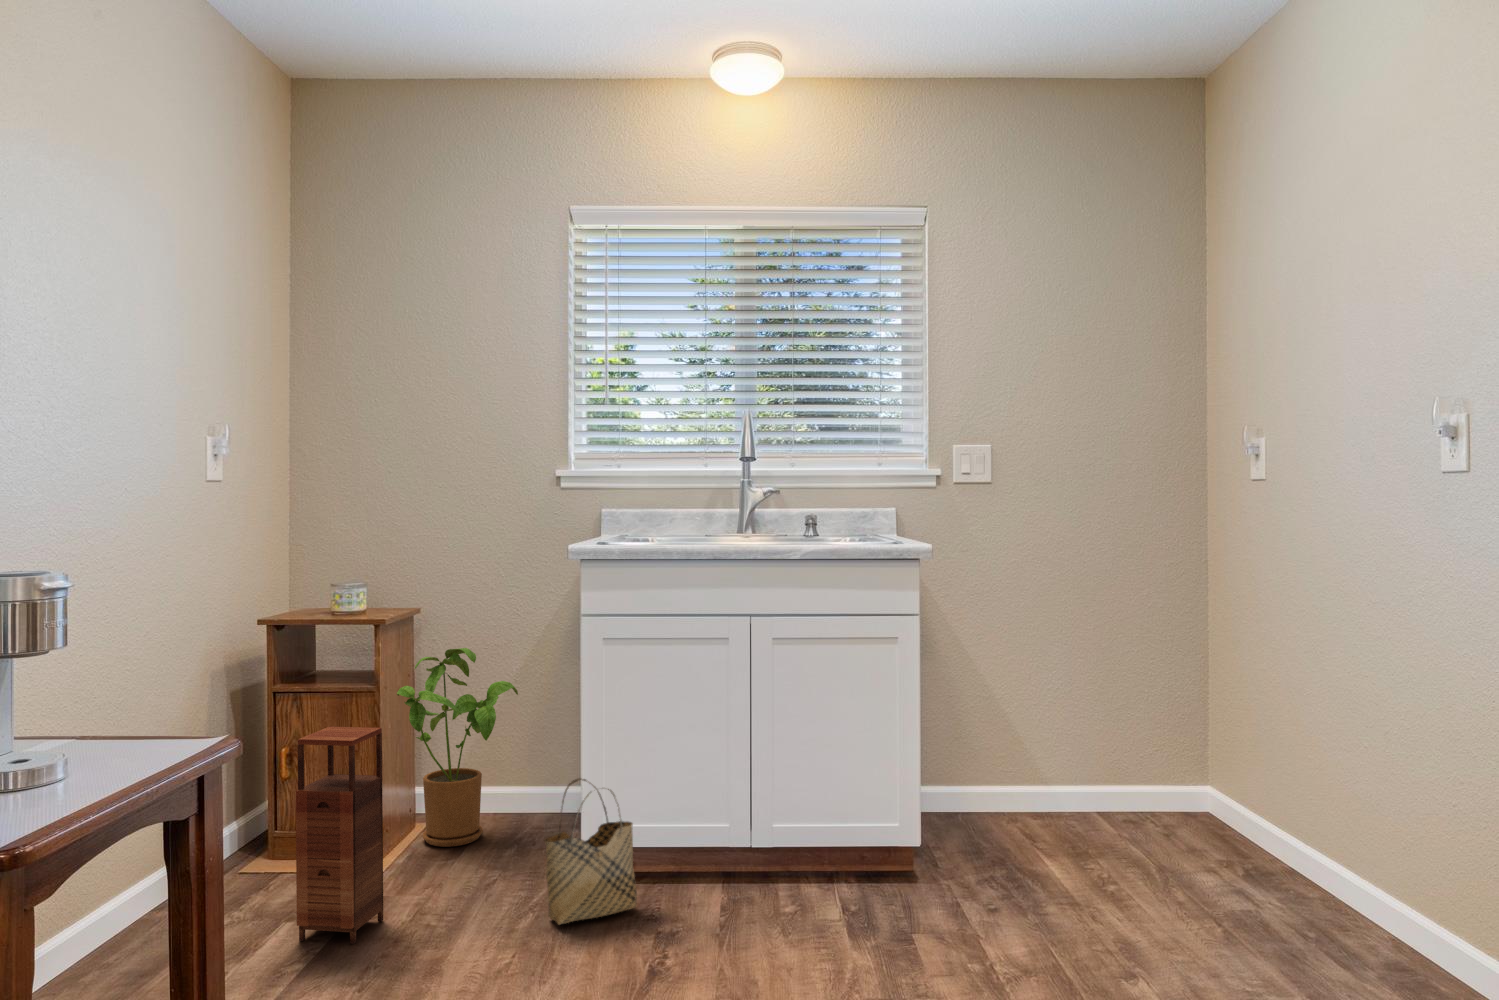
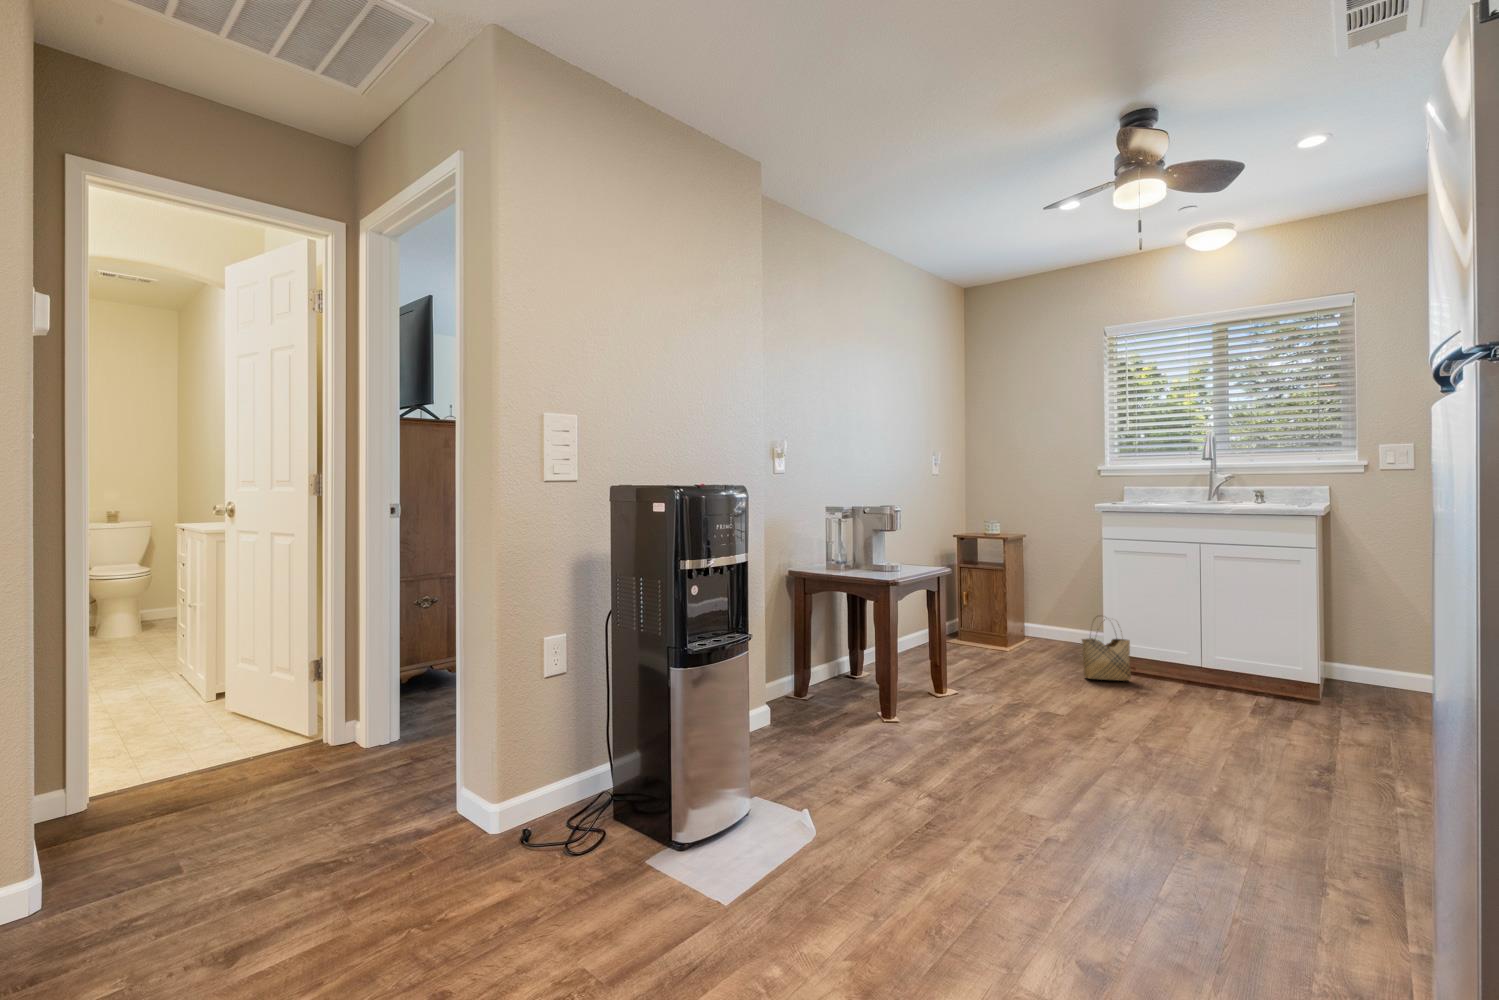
house plant: present [397,648,518,847] -> none [1014,555,1076,648]
storage cabinet: present [296,726,383,944] -> none [971,579,1007,669]

